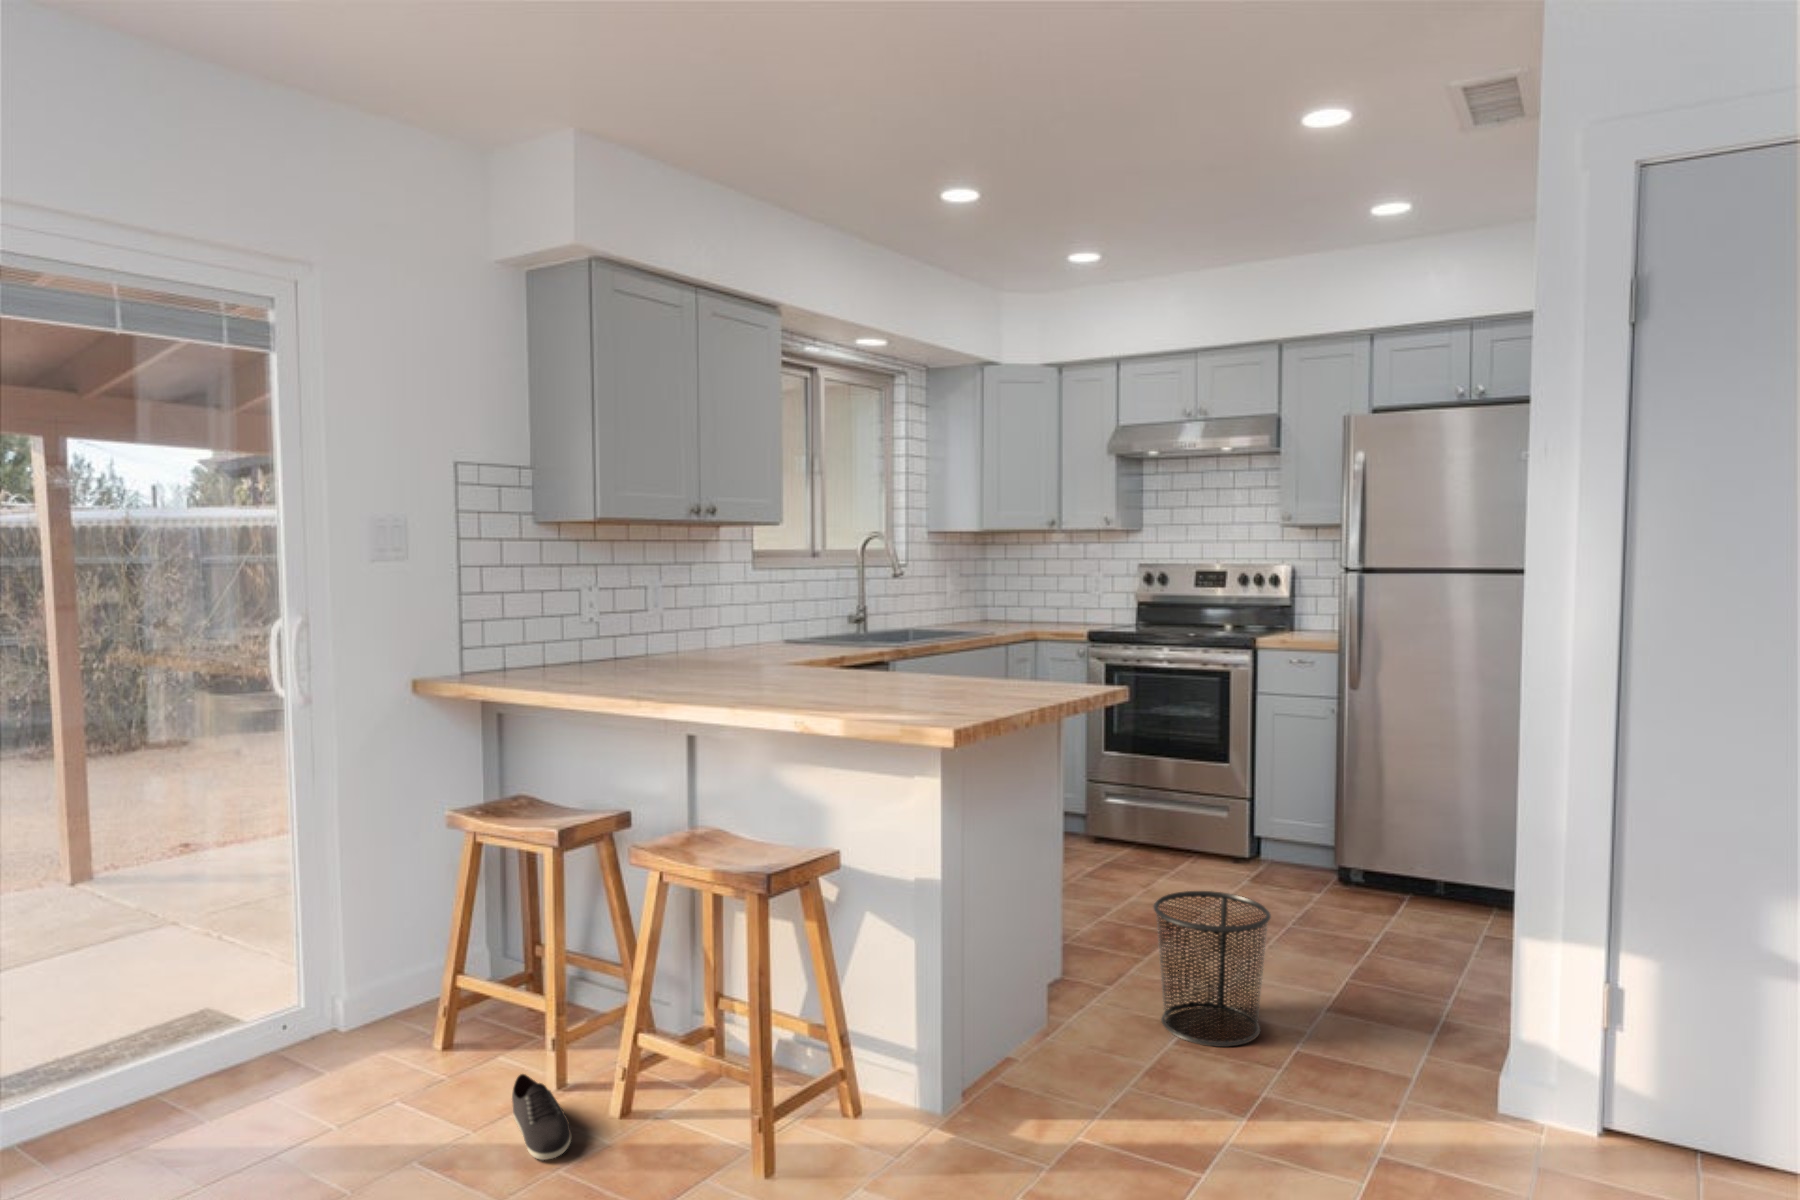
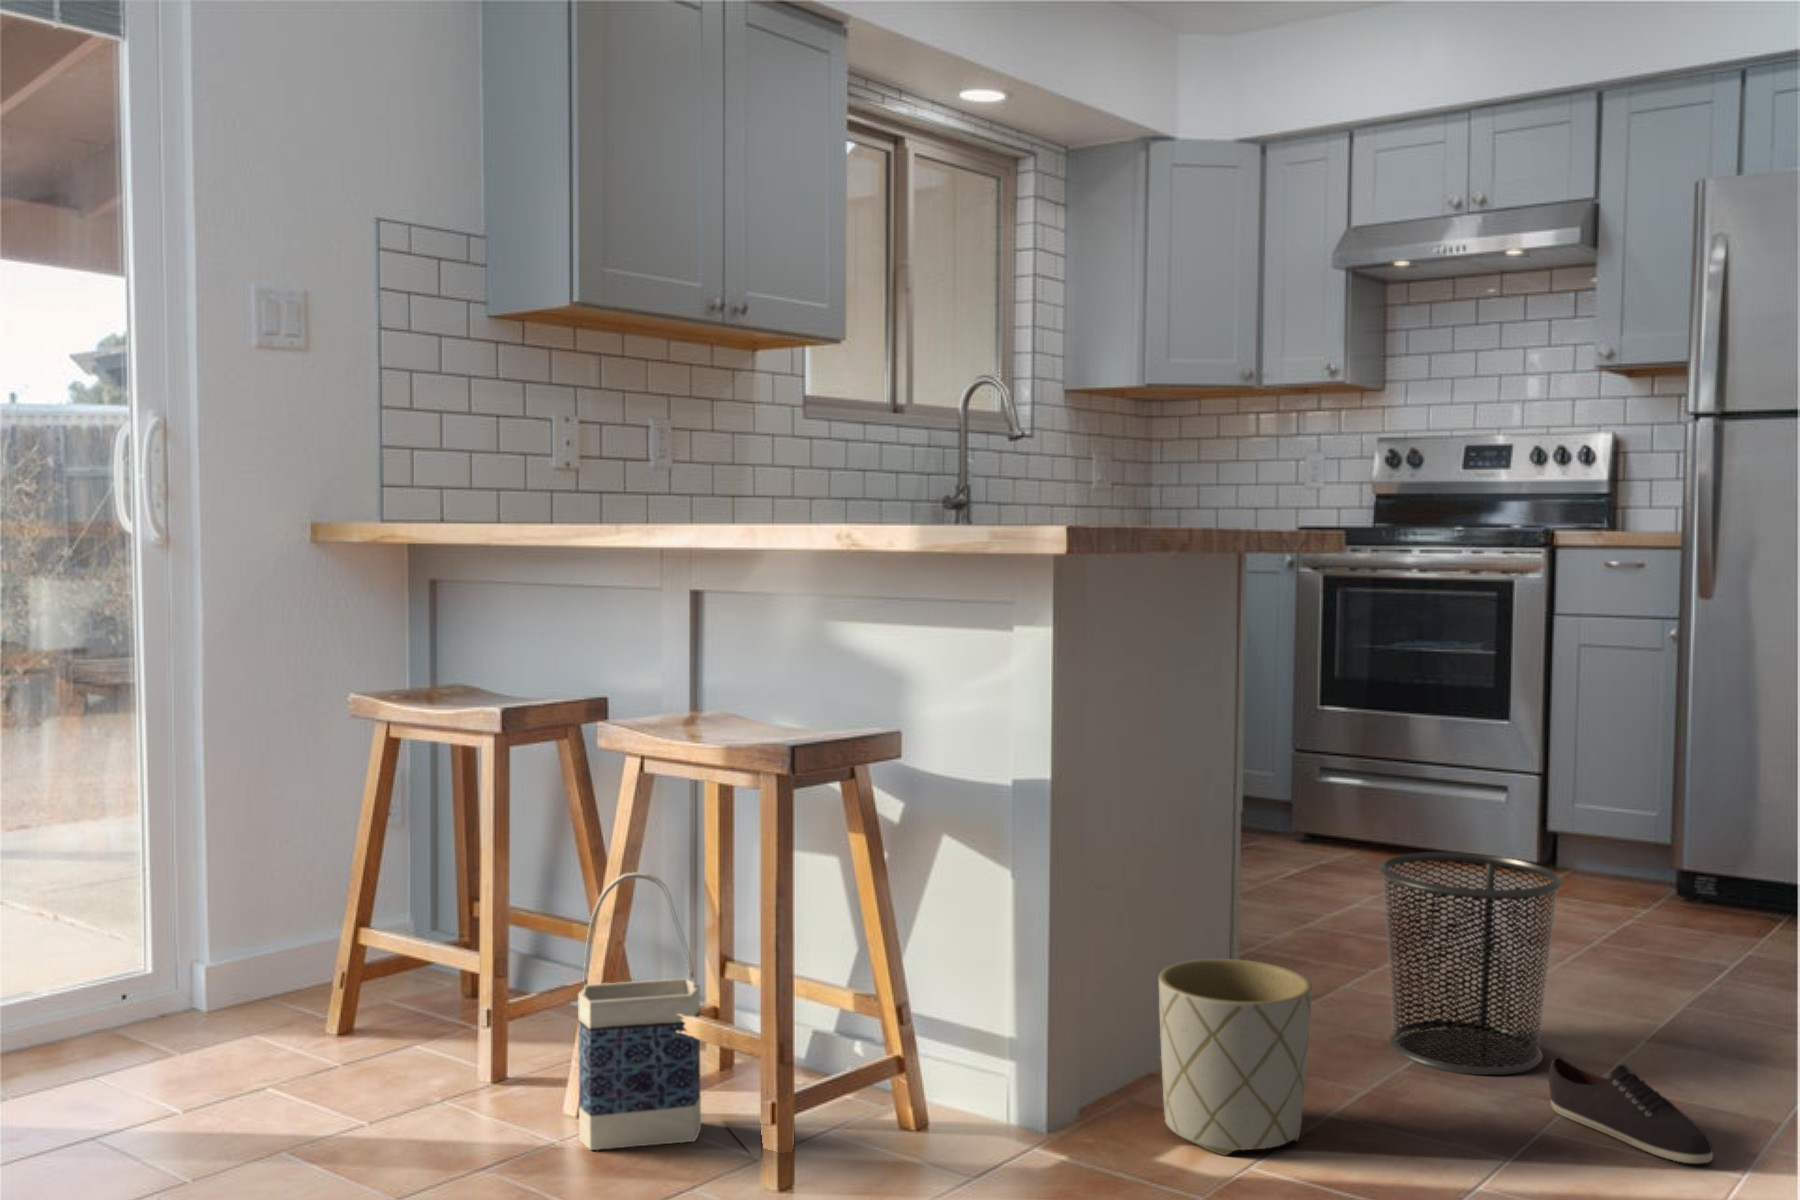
bag: none [623,954,708,1148] -> present [578,873,701,1150]
planter: none [1015,986,1115,1127] -> present [1159,959,1312,1156]
shoe: present [512,1074,571,1160] -> present [1549,1057,1713,1163]

